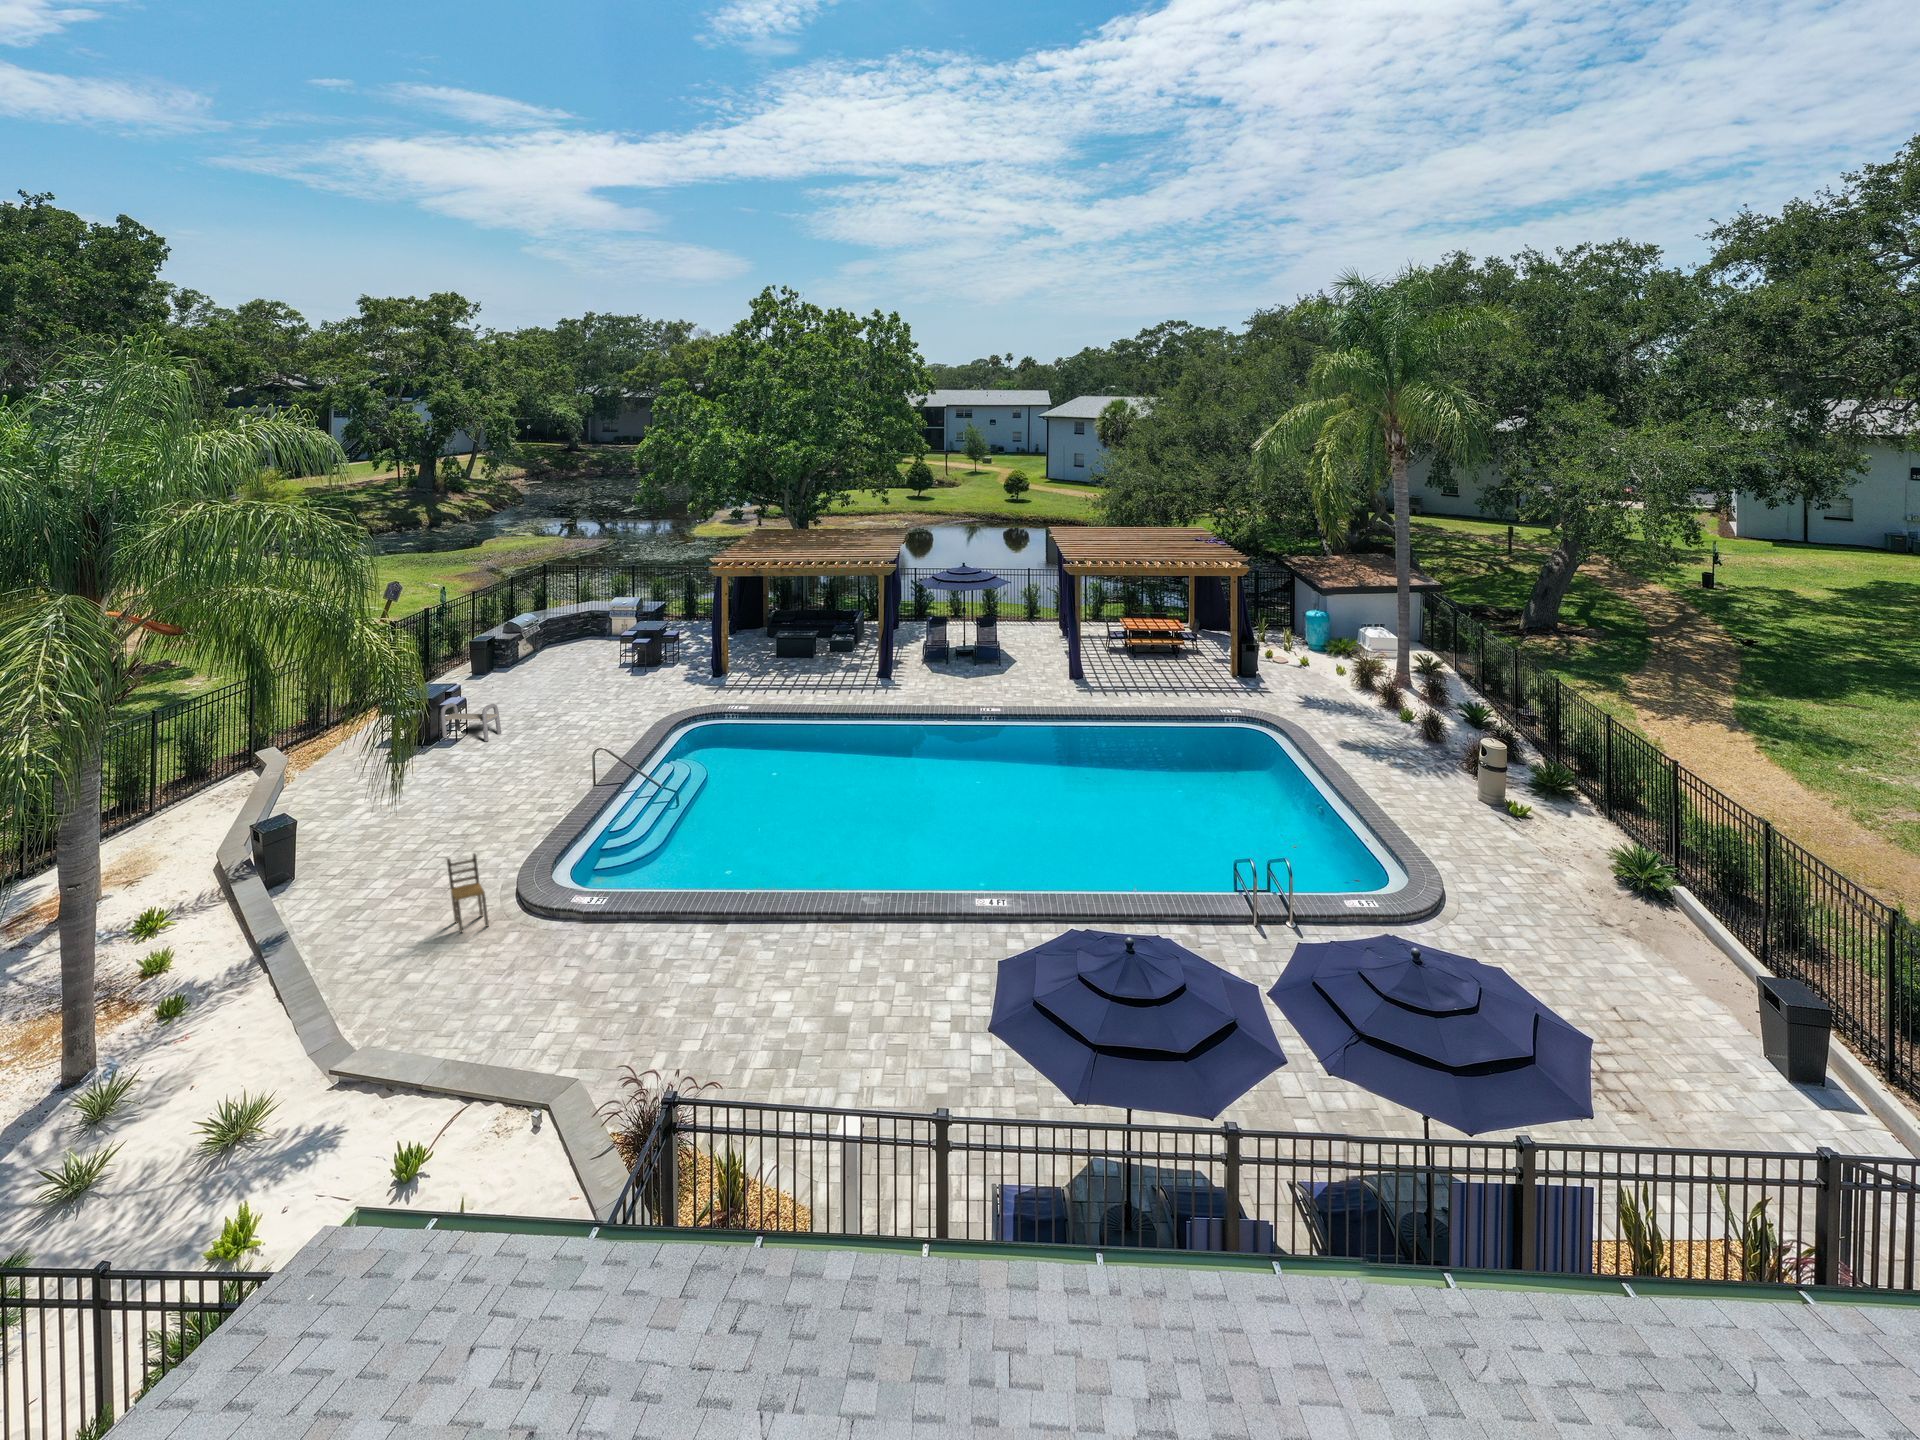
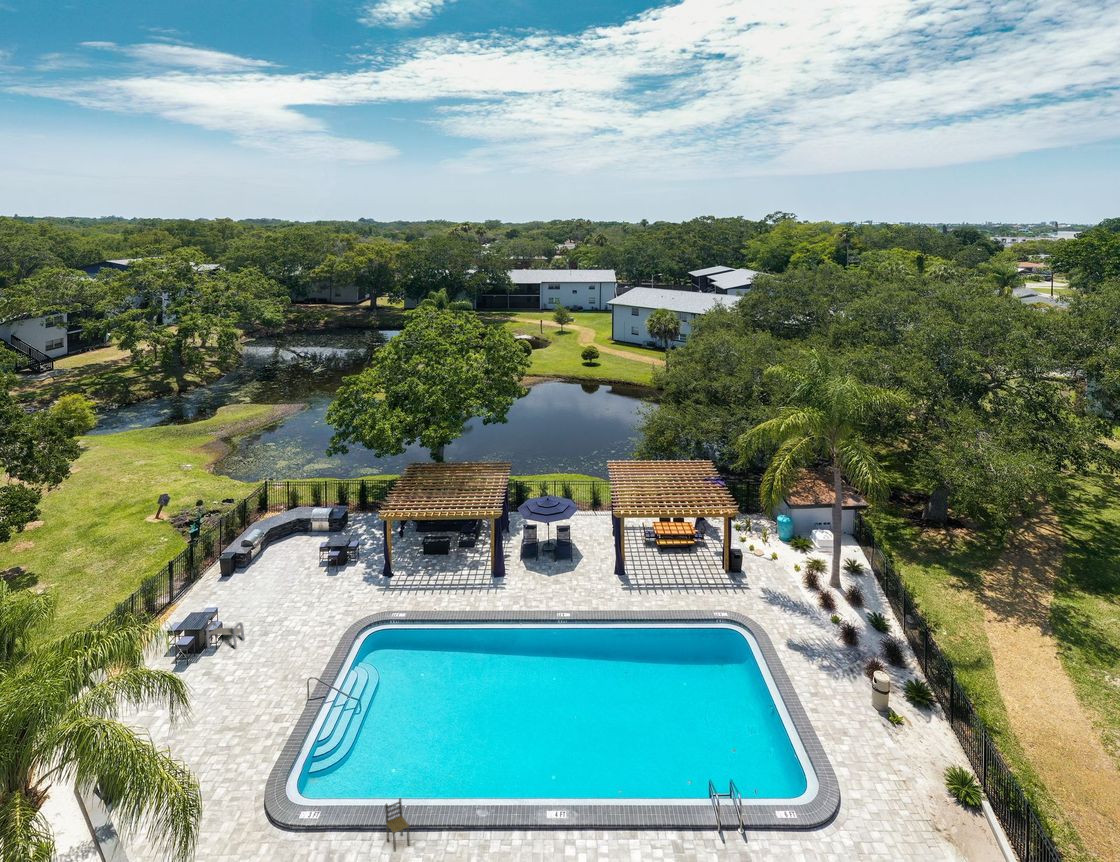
chair: present [447,853,489,932] -> present [385,798,410,852]

